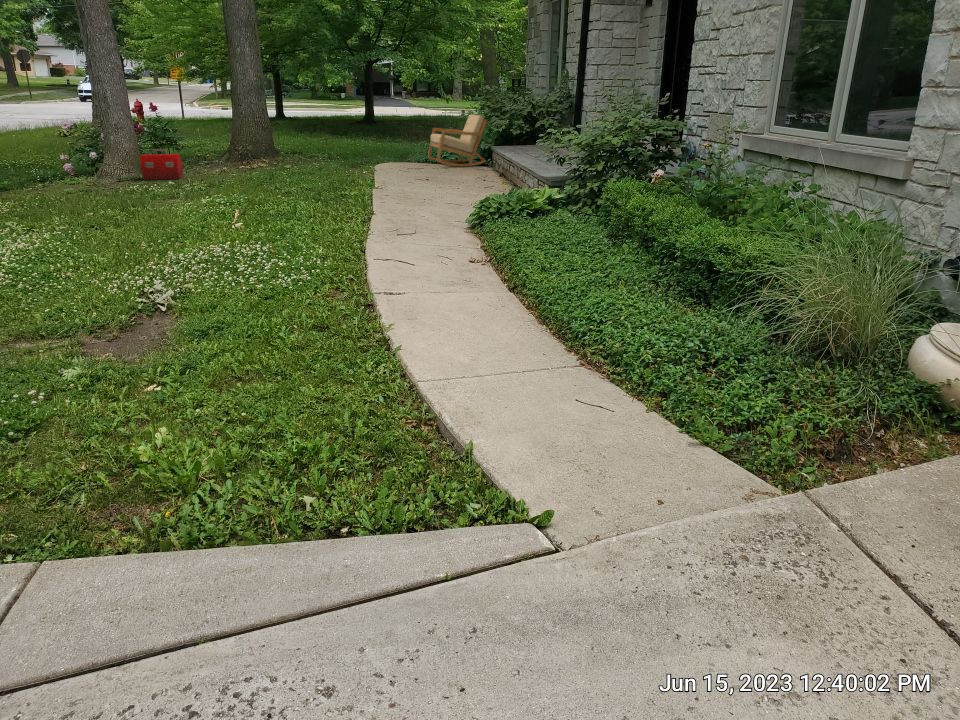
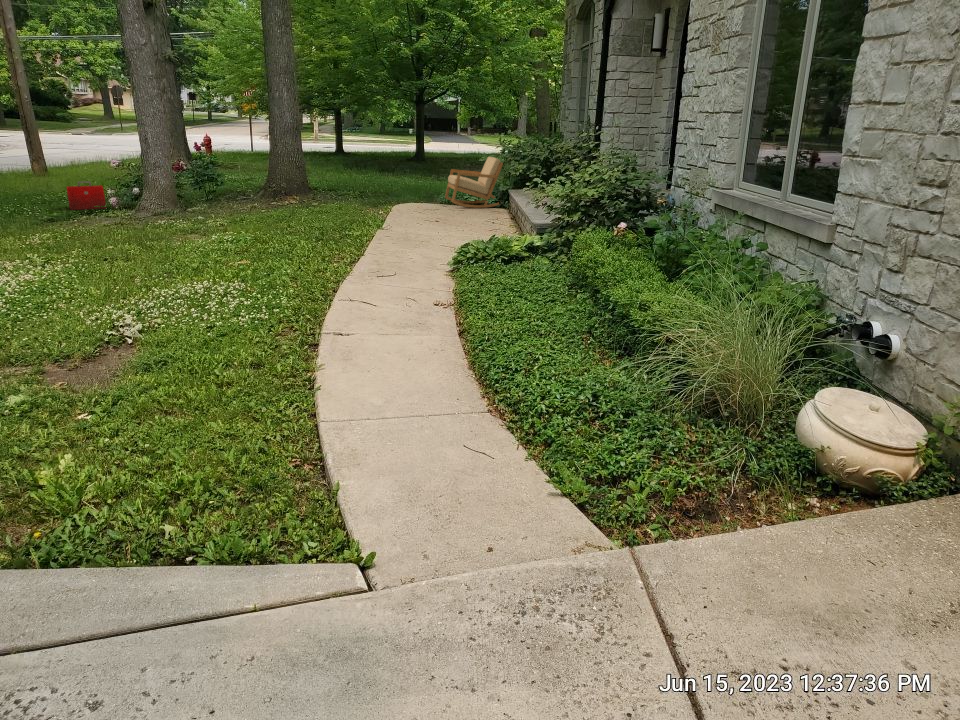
toolbox: present [140,149,183,180] -> present [67,181,106,210]

